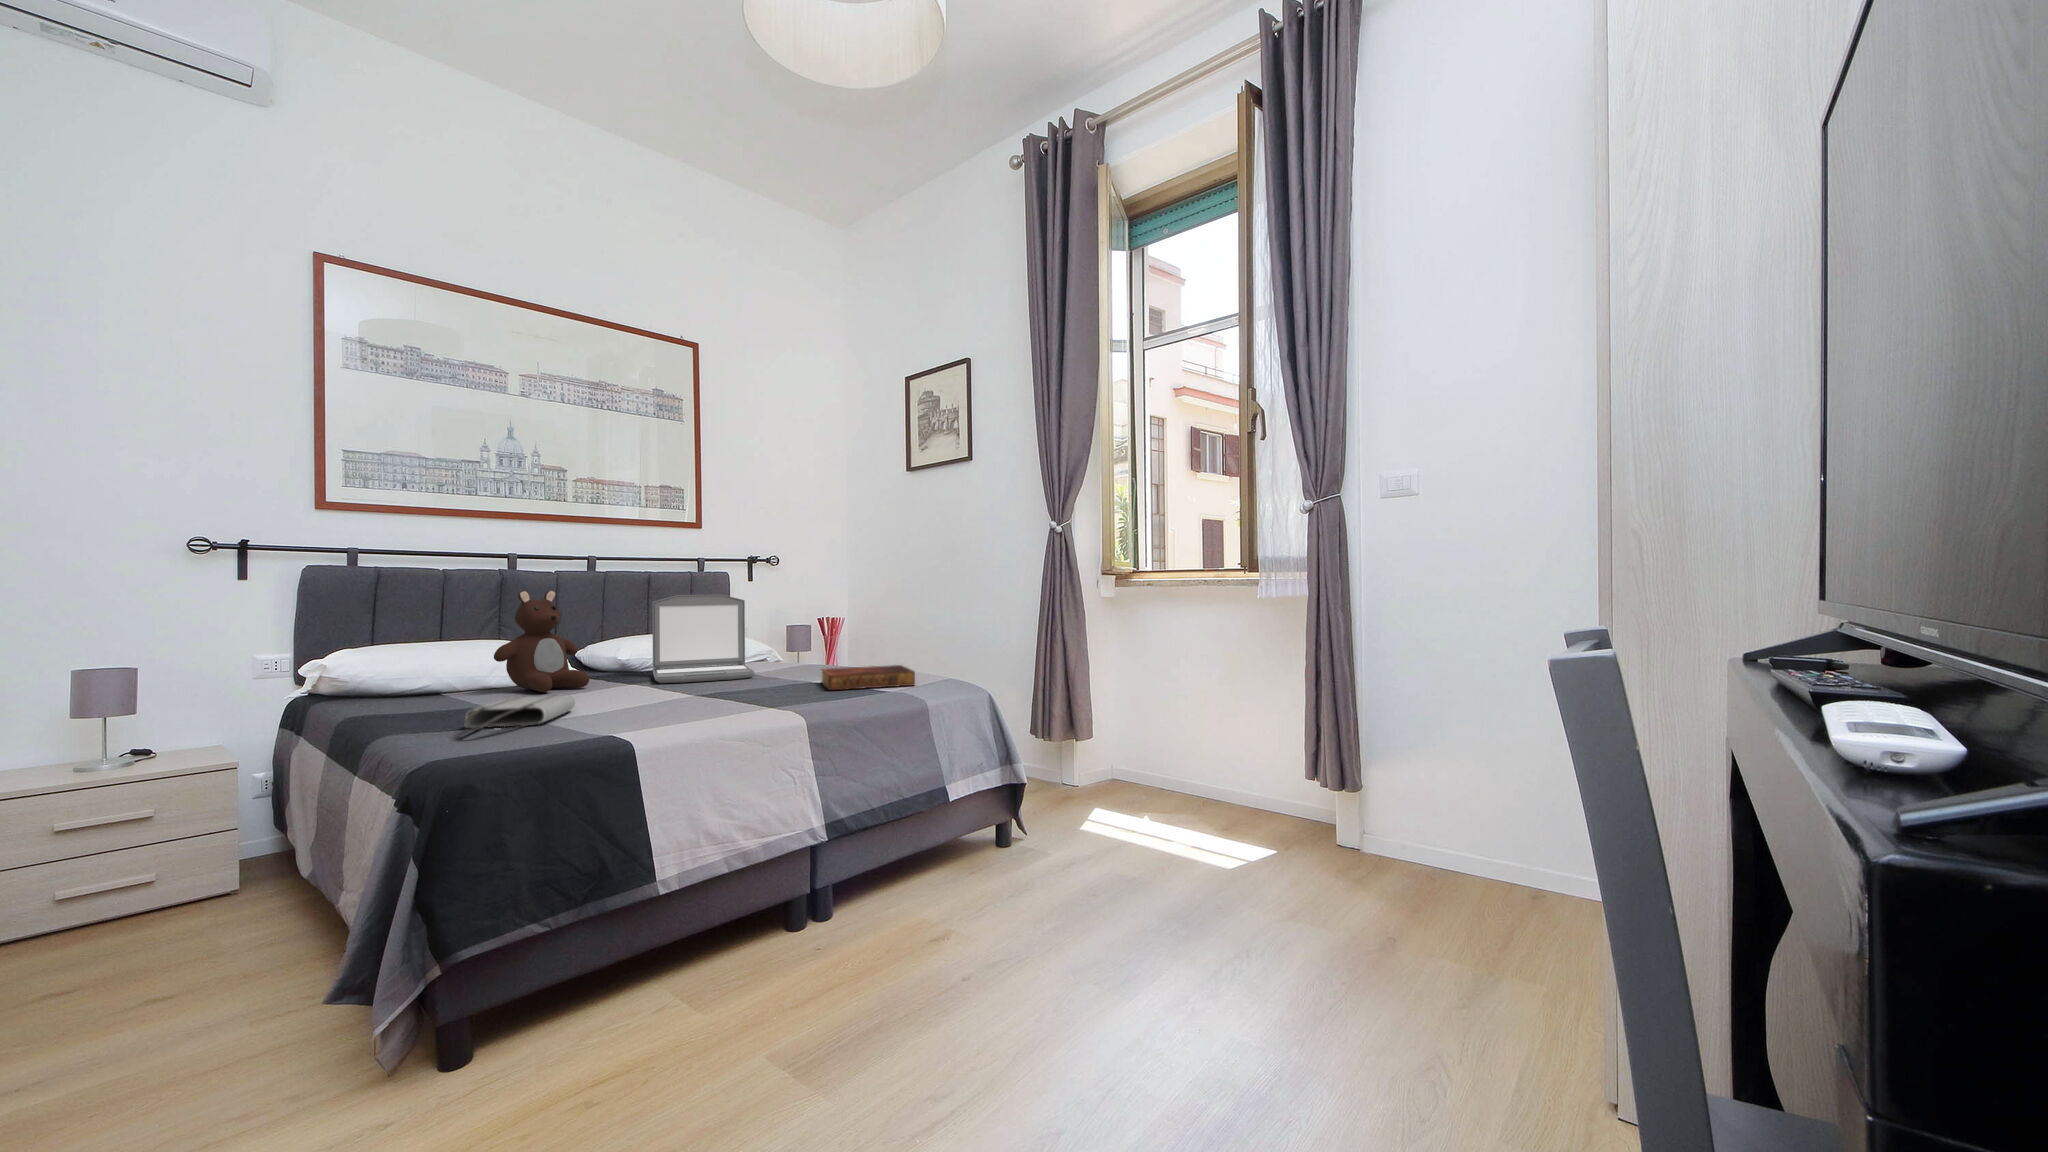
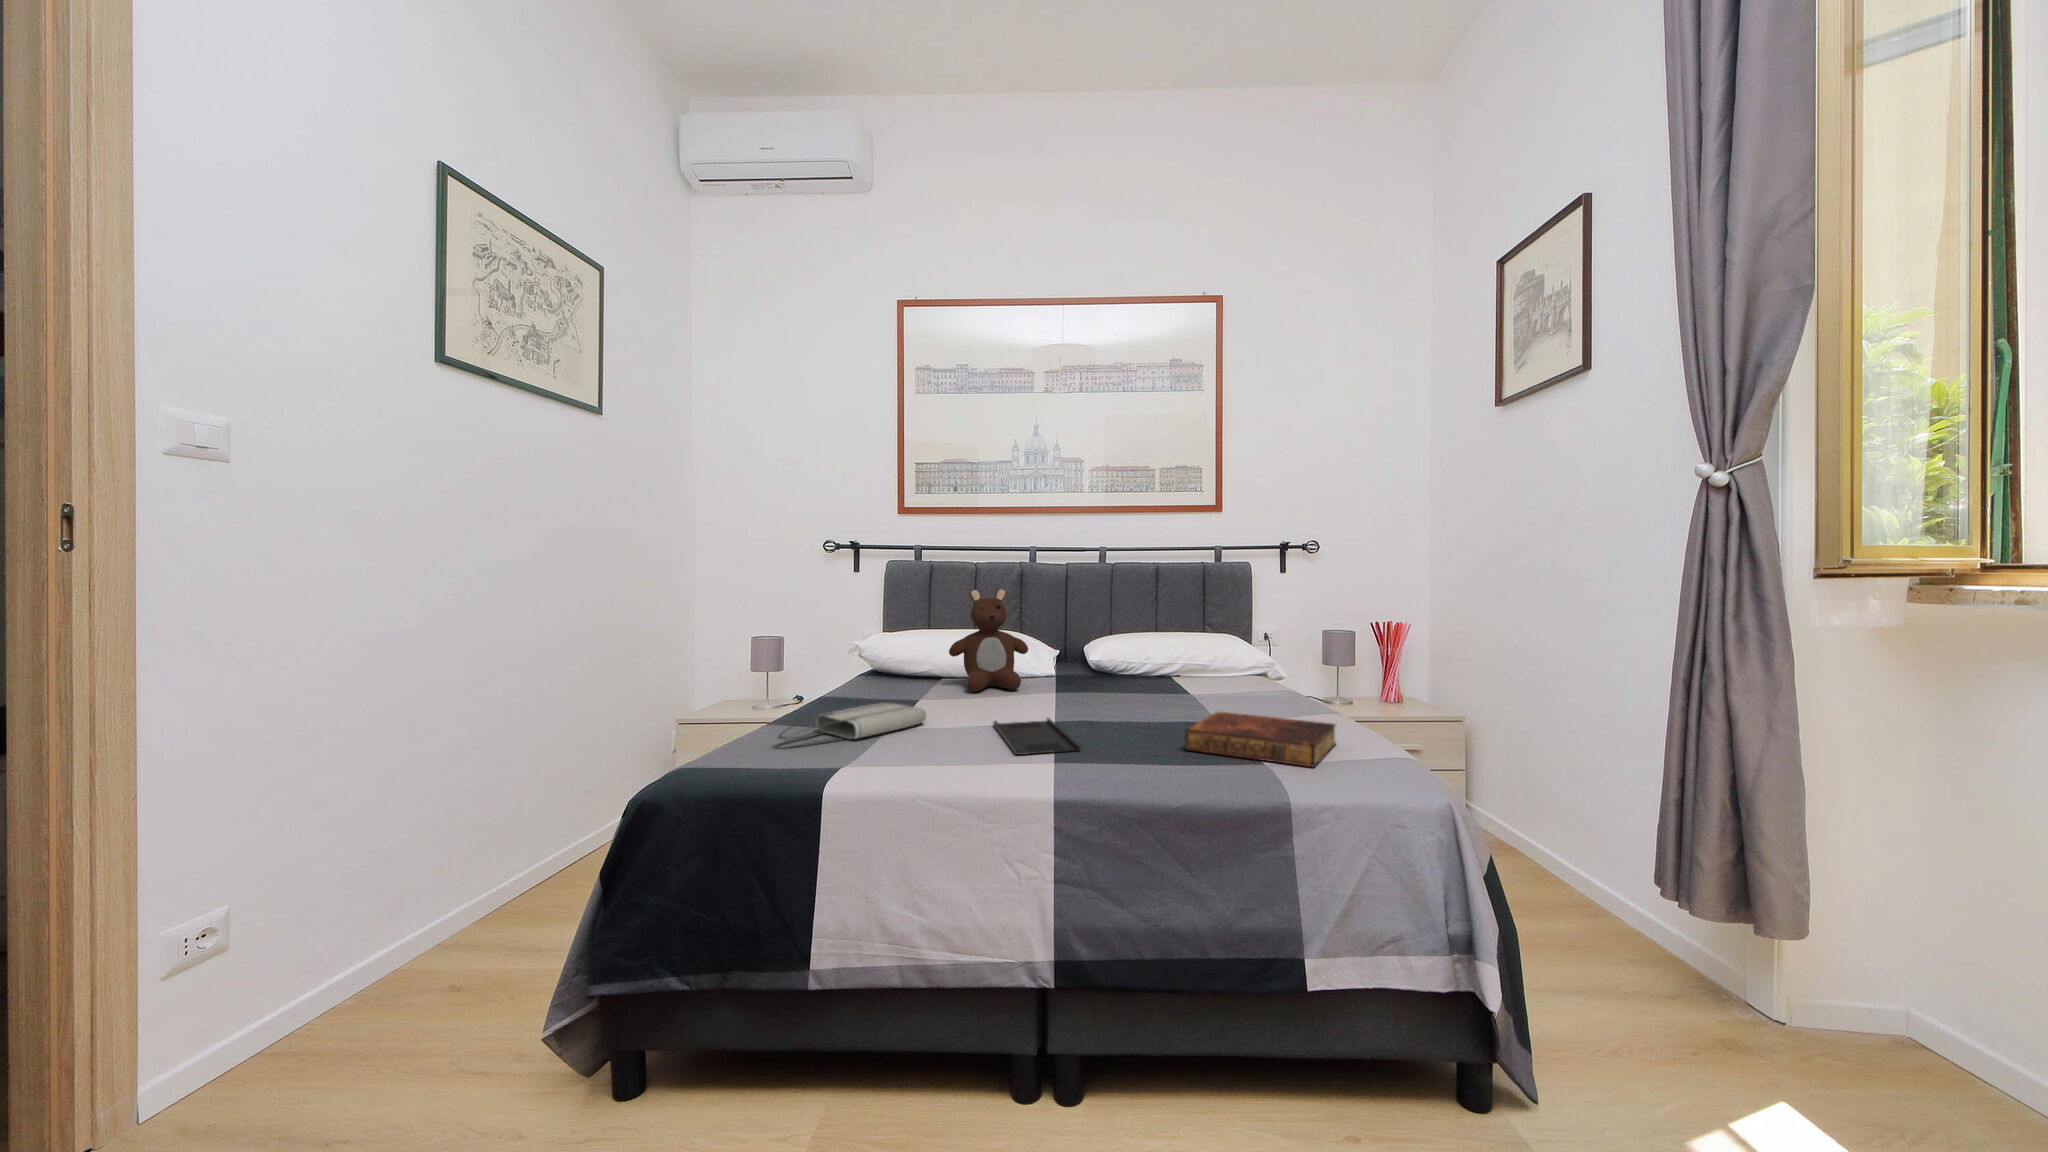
laptop: present [652,594,754,683] -> none [1073,595,1200,704]
tray: none [644,692,762,708] -> present [994,718,1080,755]

